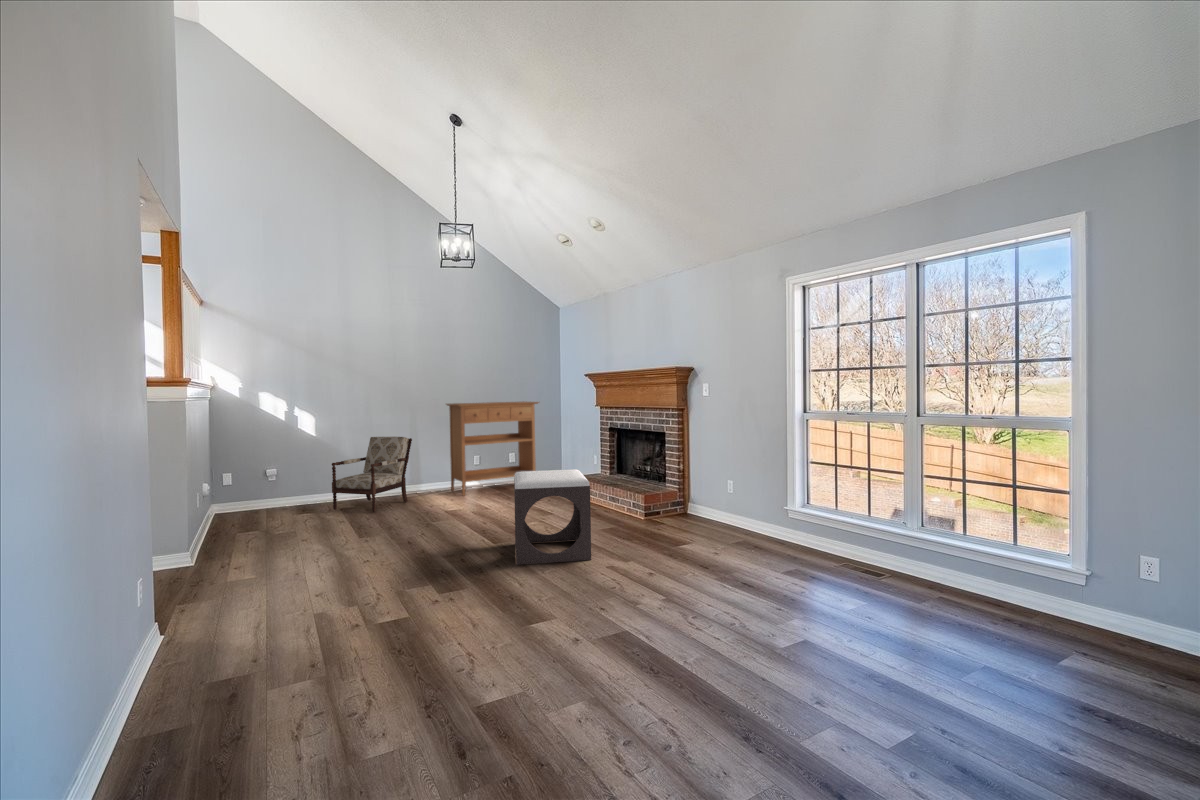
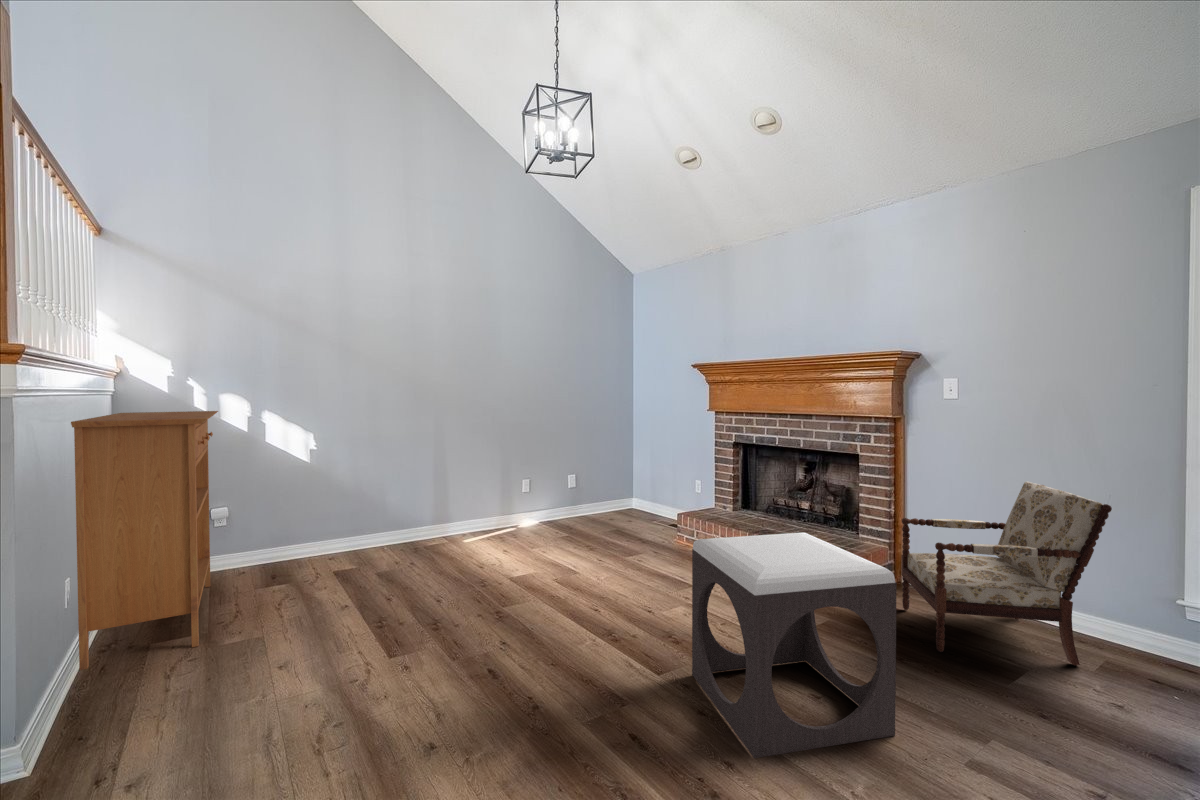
console table: present [446,401,539,496] -> present [71,411,218,670]
armchair: present [332,437,412,512] -> present [901,481,1112,666]

